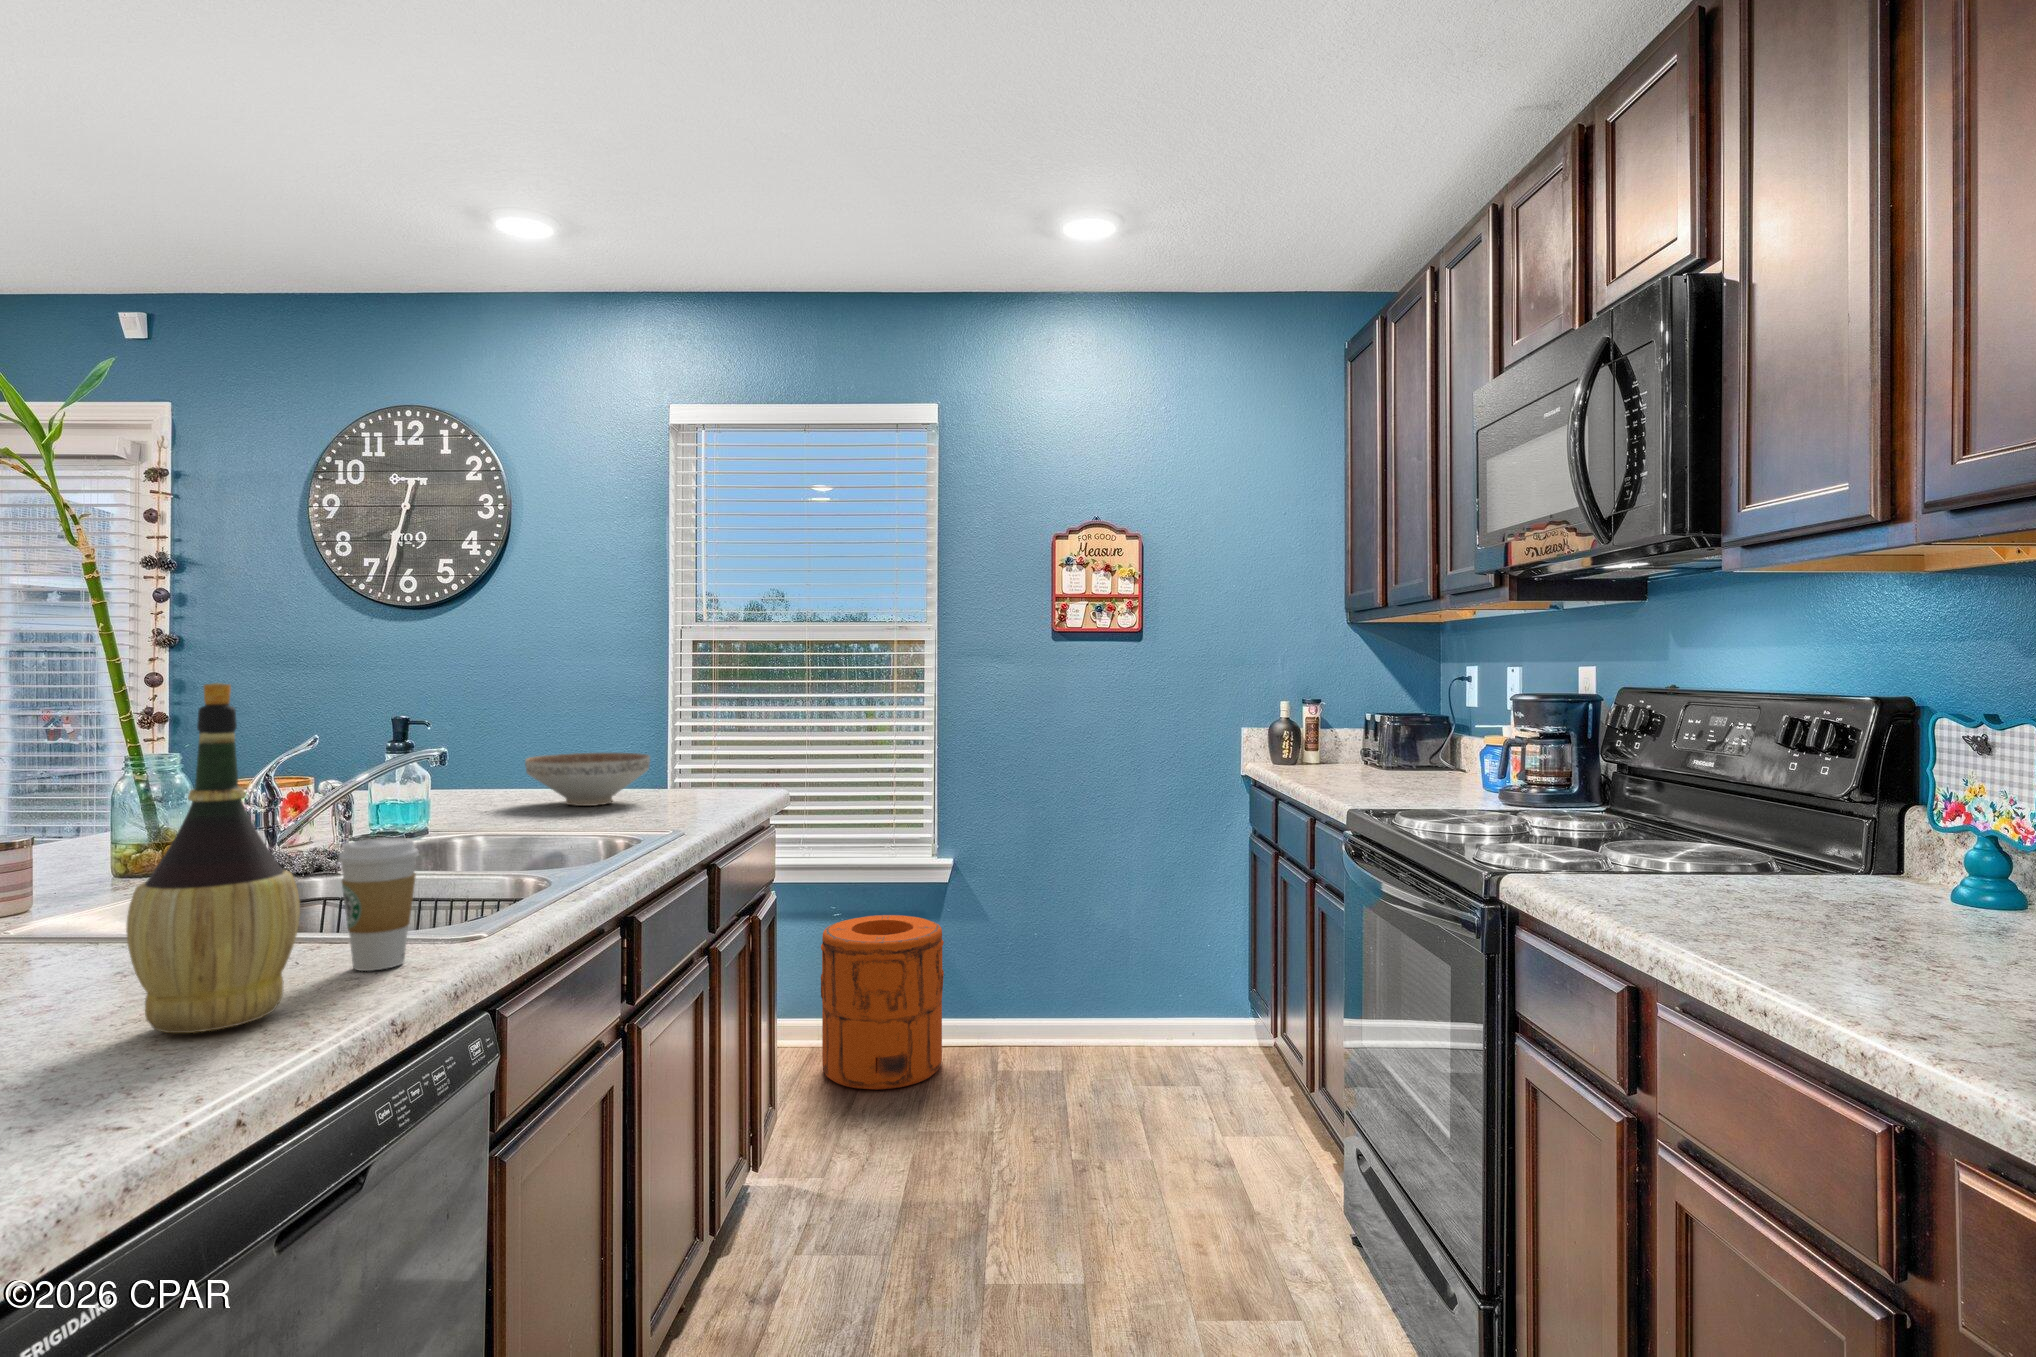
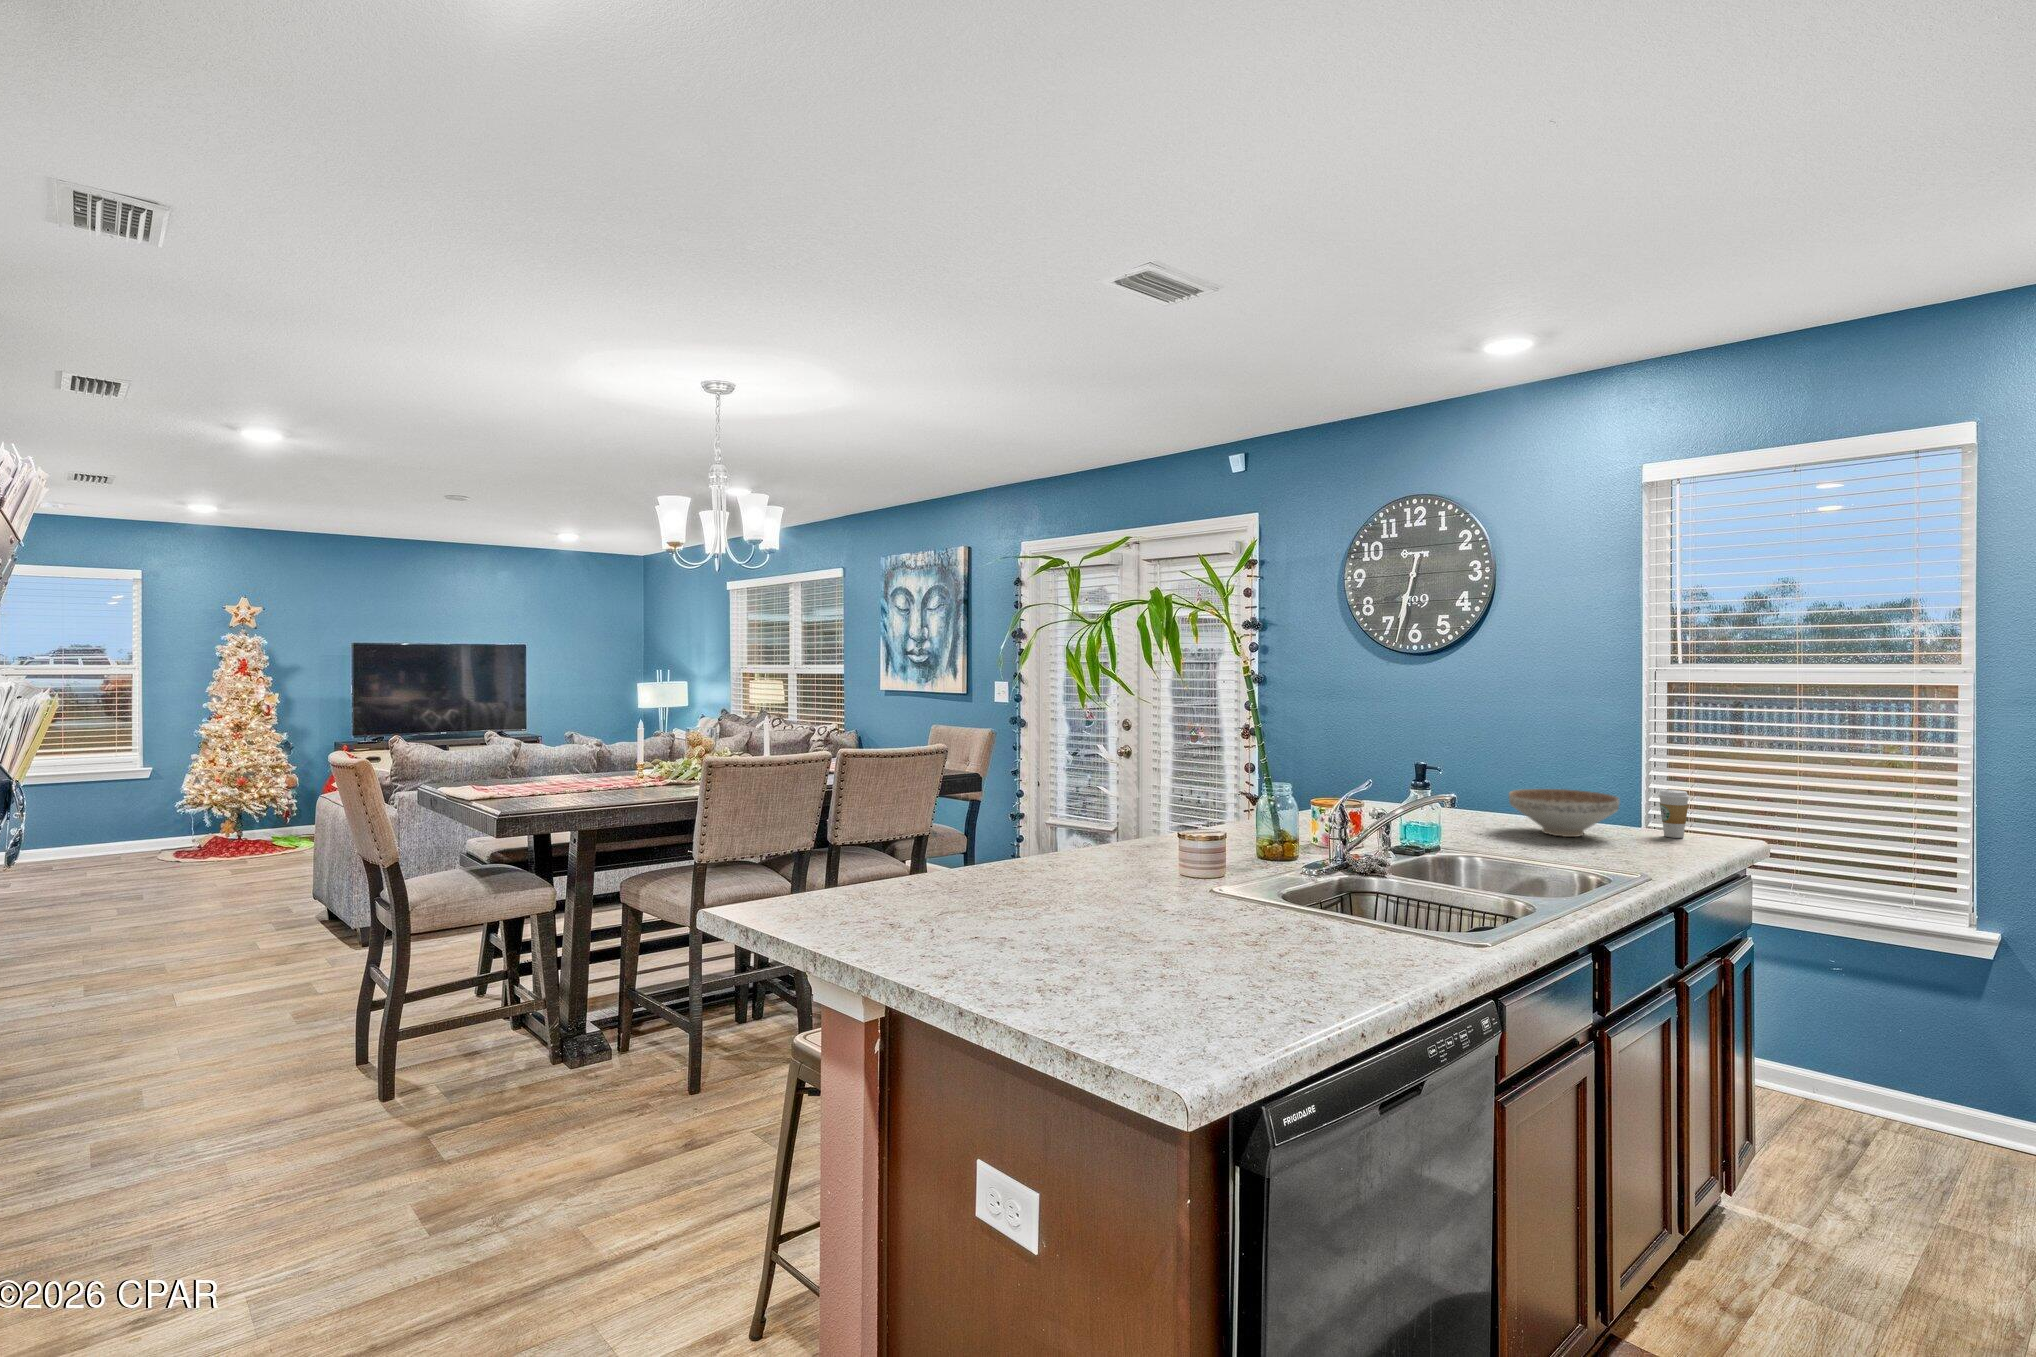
wine bottle: present [126,683,300,1033] -> none [1308,789,1387,978]
coffee cup: present [338,838,419,971] -> present [1658,790,1689,838]
trash can: present [821,915,944,1090] -> none [1819,981,2002,1185]

